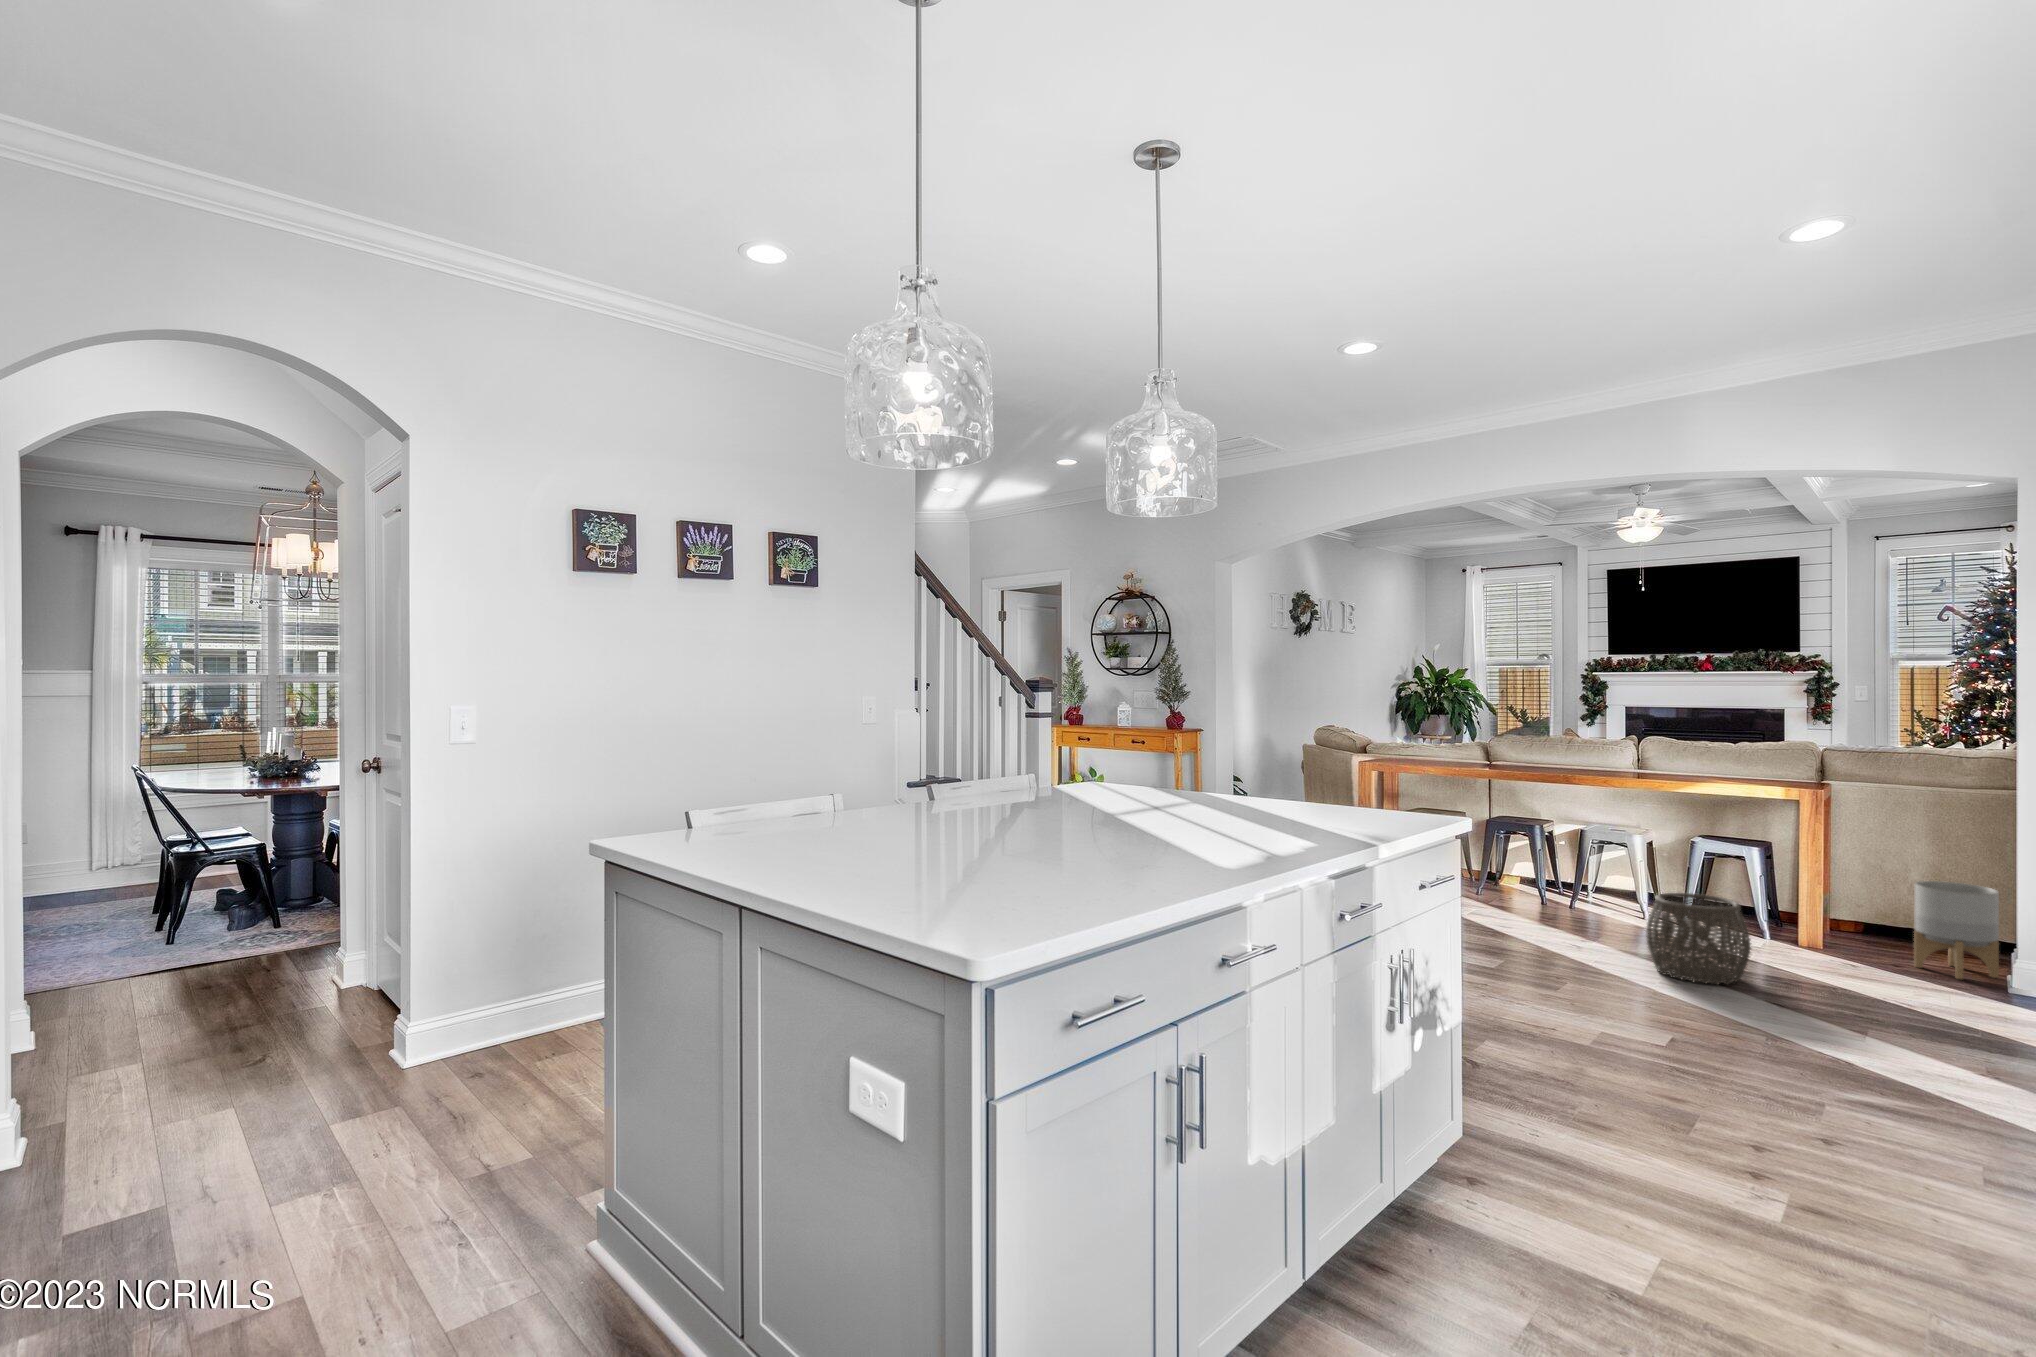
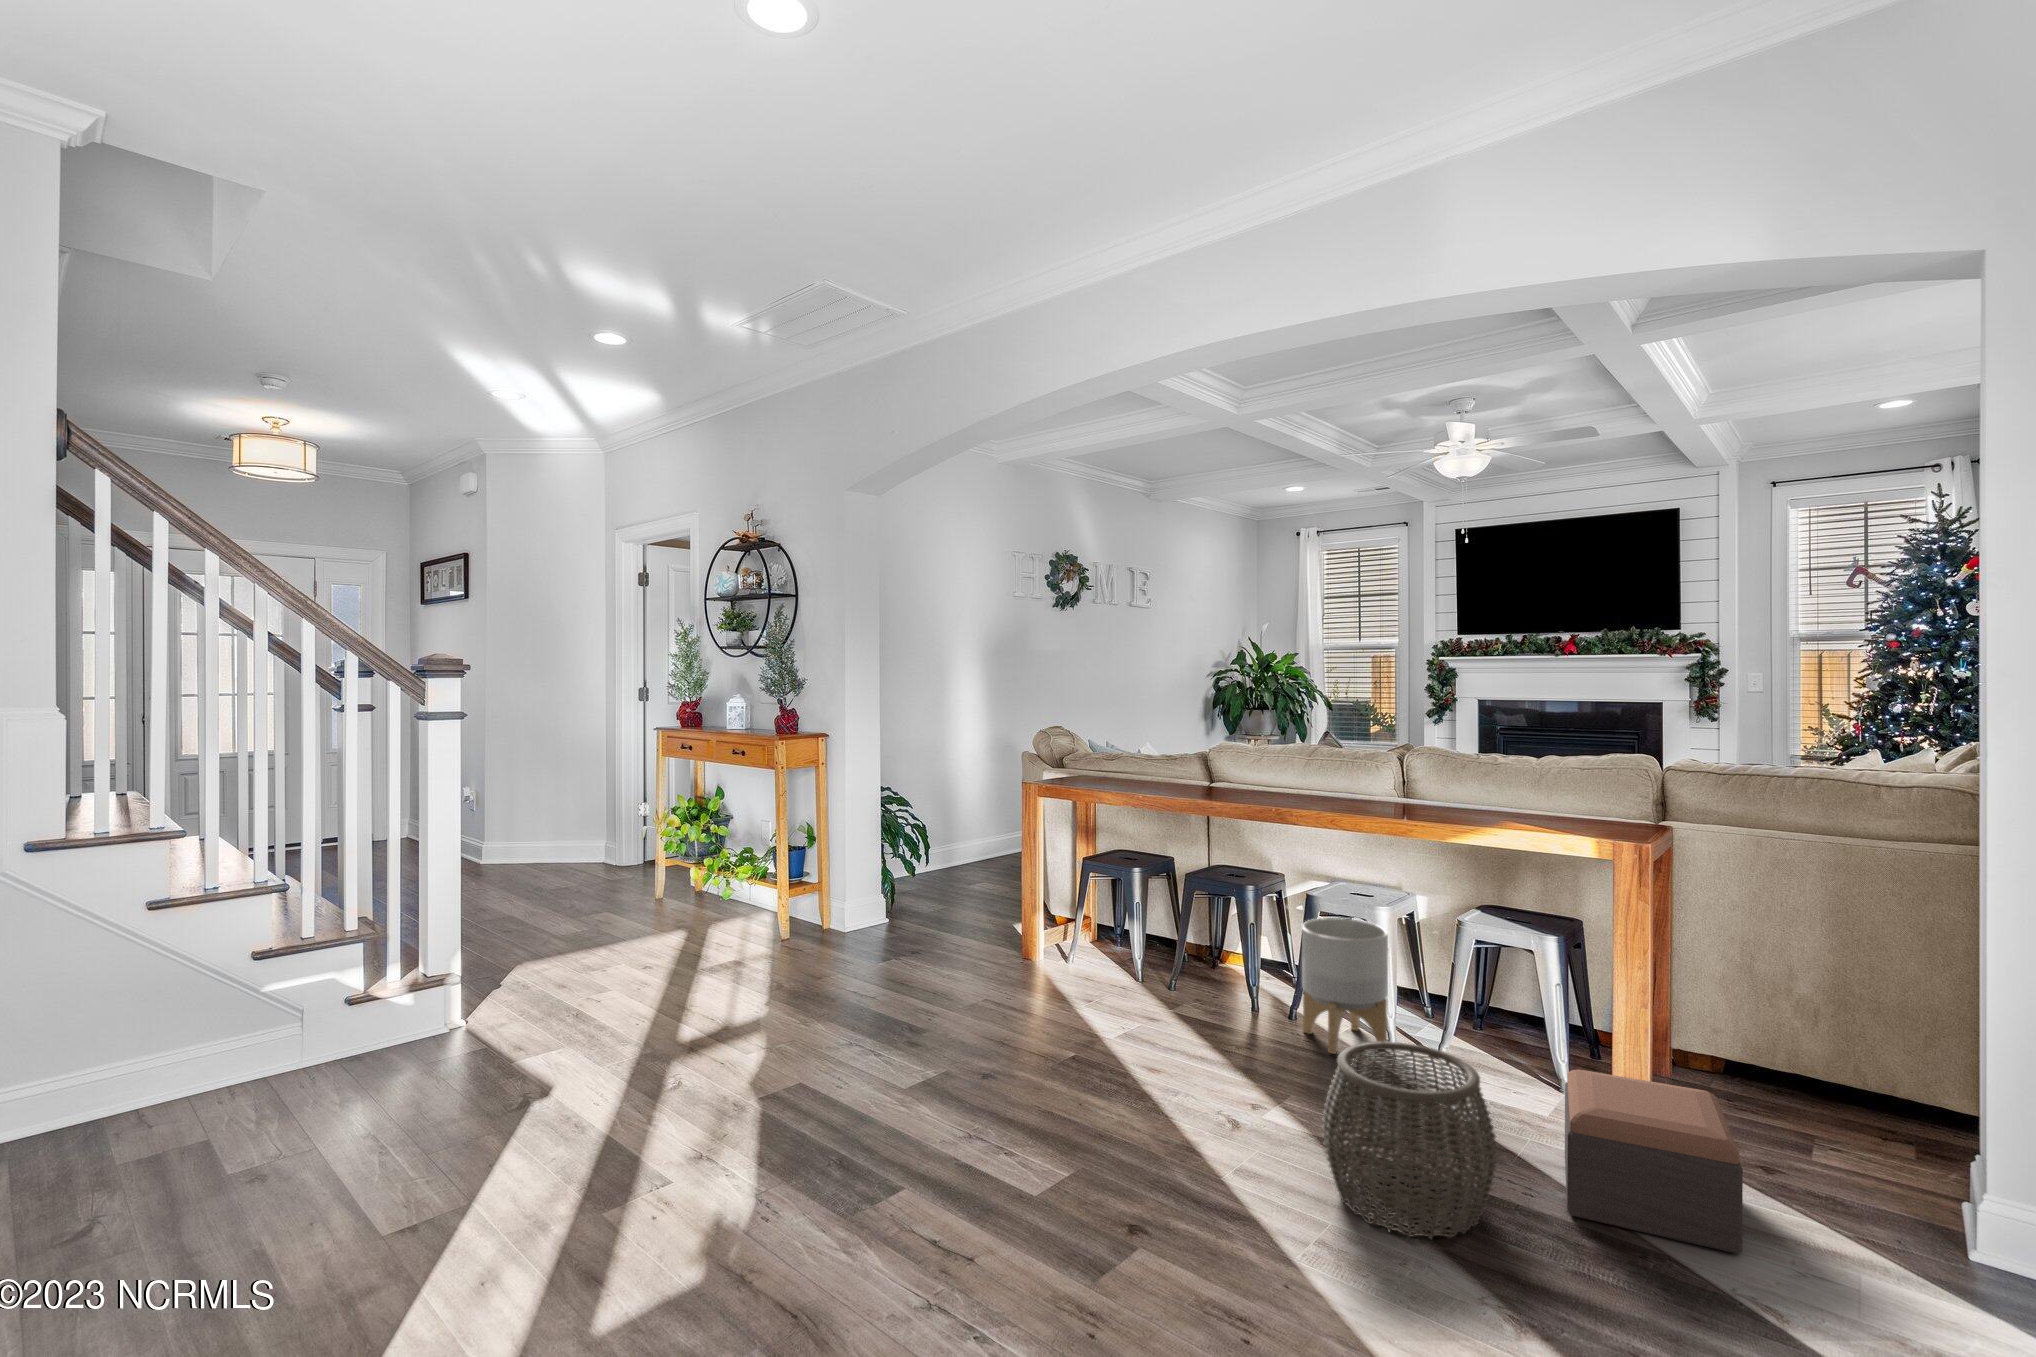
planter: present [1914,881,1999,980] -> present [1302,918,1388,1054]
footstool: none [1777,912,1887,991] -> present [1565,1070,1743,1254]

